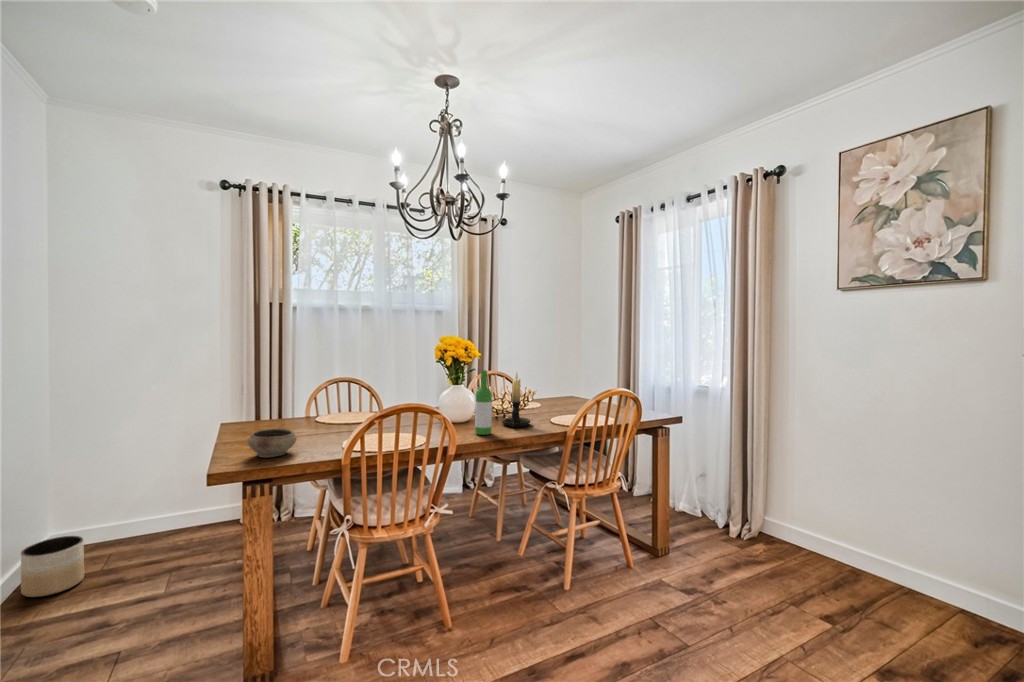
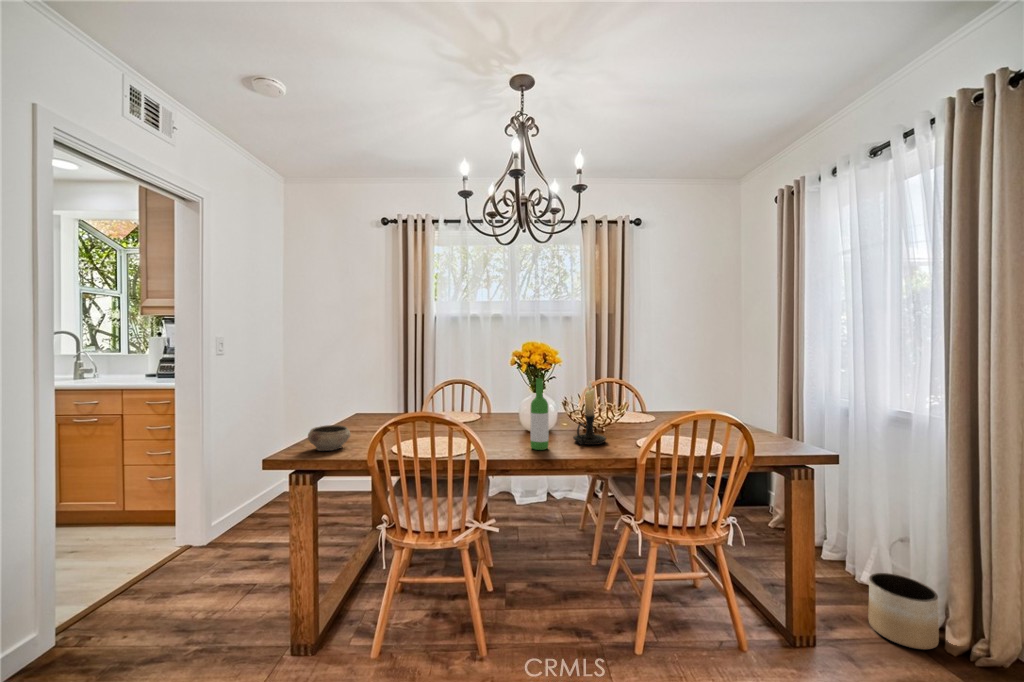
planter: present [21,536,84,597] -> present [868,573,939,650]

